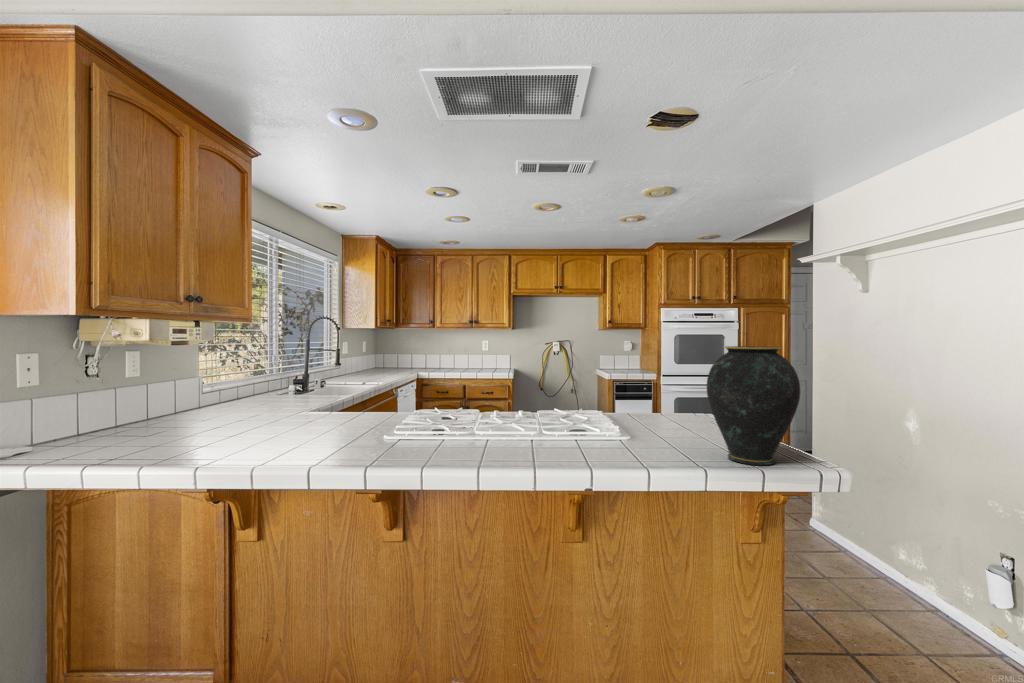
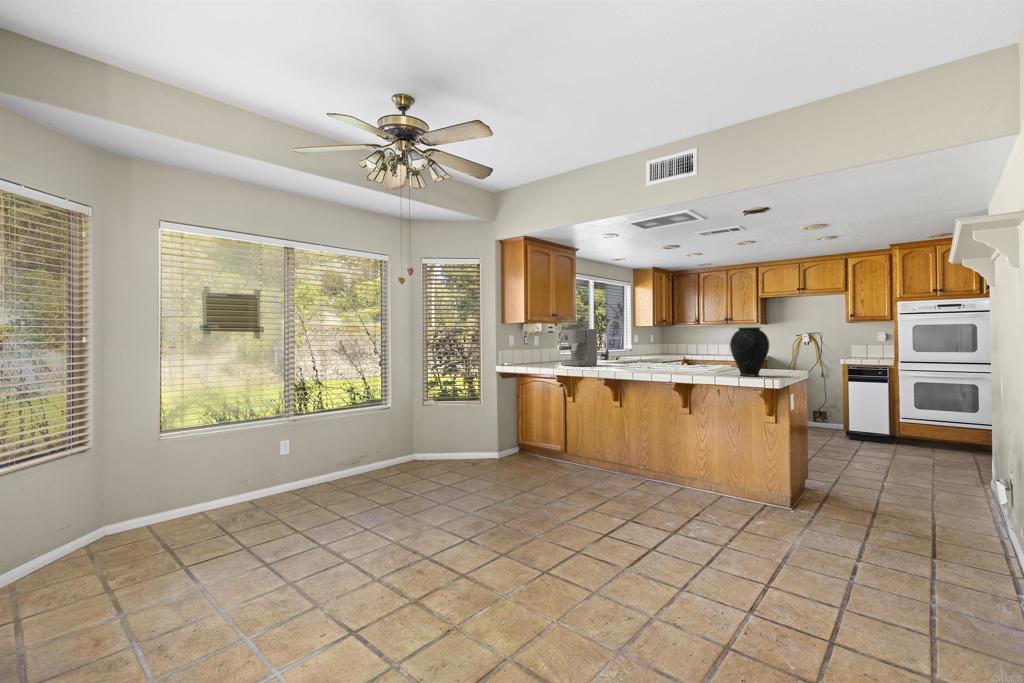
coffee maker: none [212,339,330,452] -> present [559,329,597,367]

